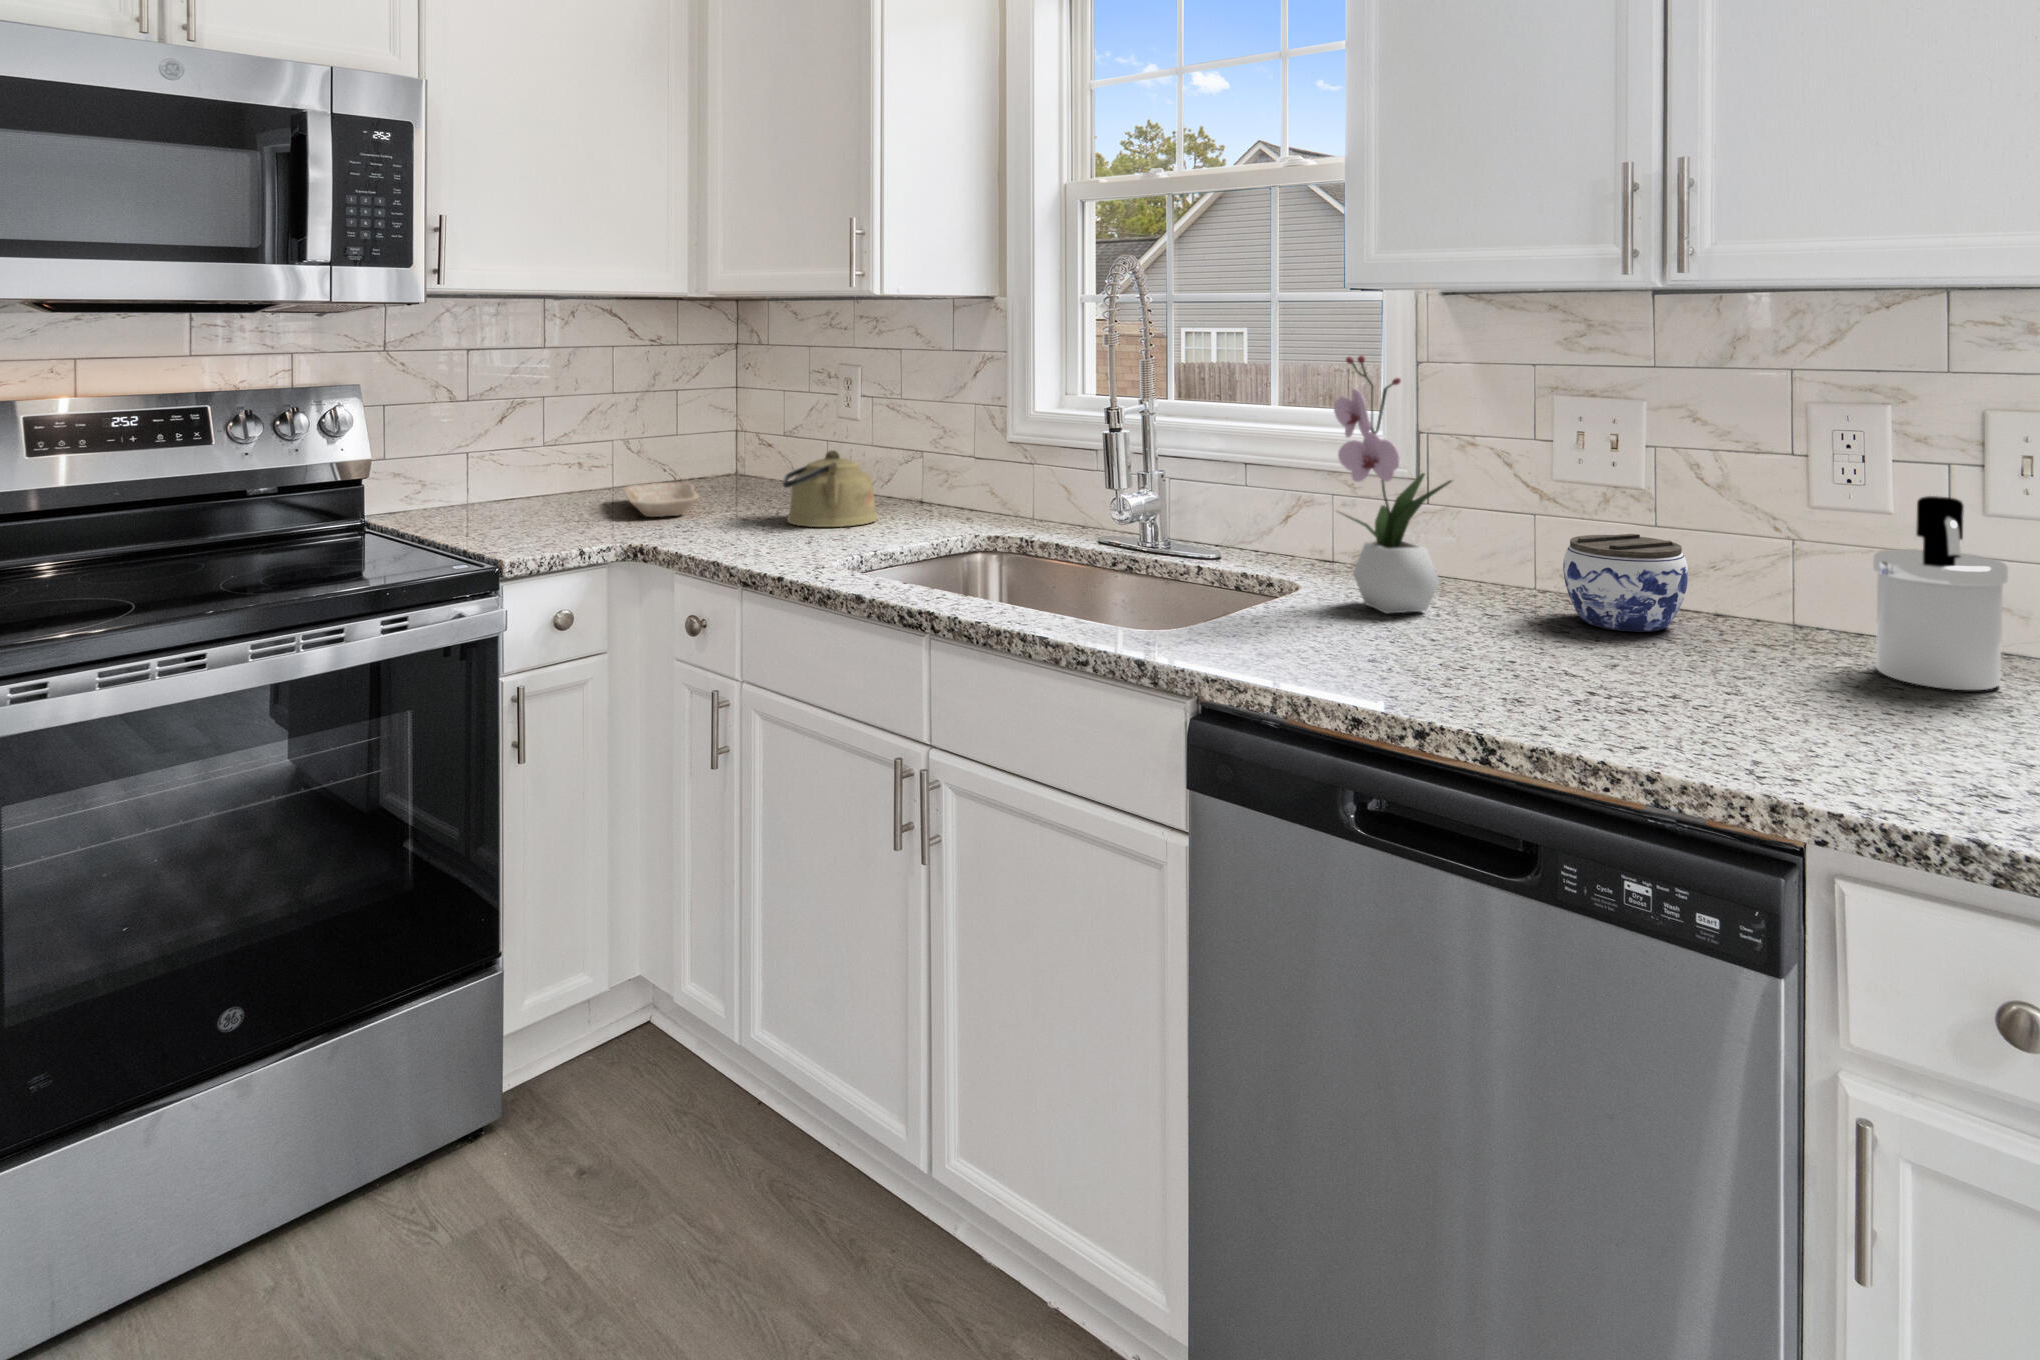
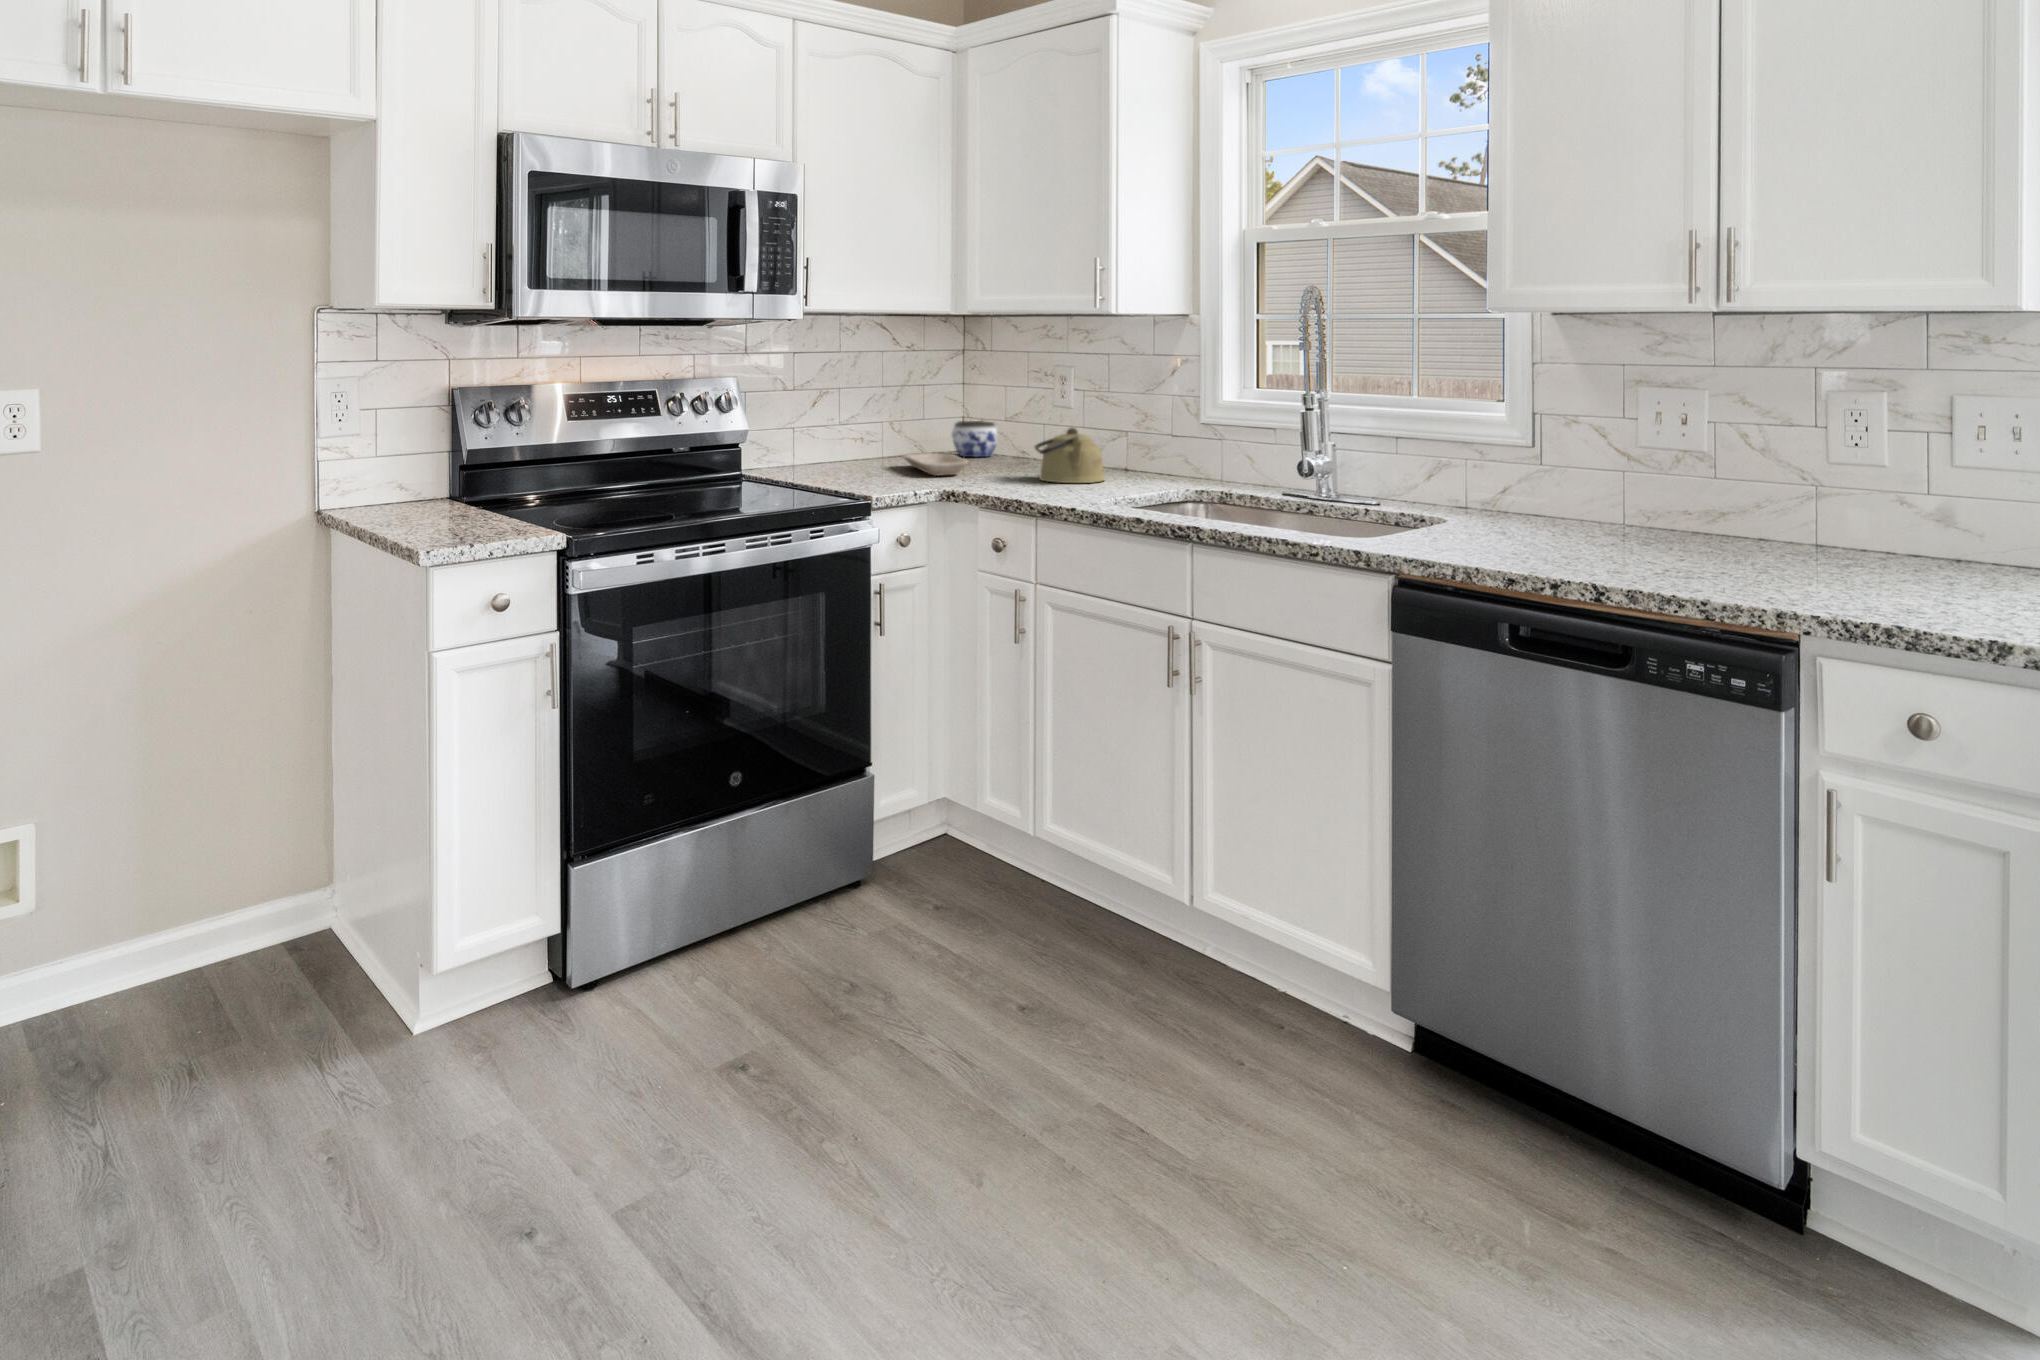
flower arrangement: present [1334,355,1452,613] -> none [1480,356,1568,534]
soap dispenser: present [1873,496,2008,690] -> none [1868,450,1960,575]
jar: present [1563,534,1688,632] -> present [952,421,999,457]

